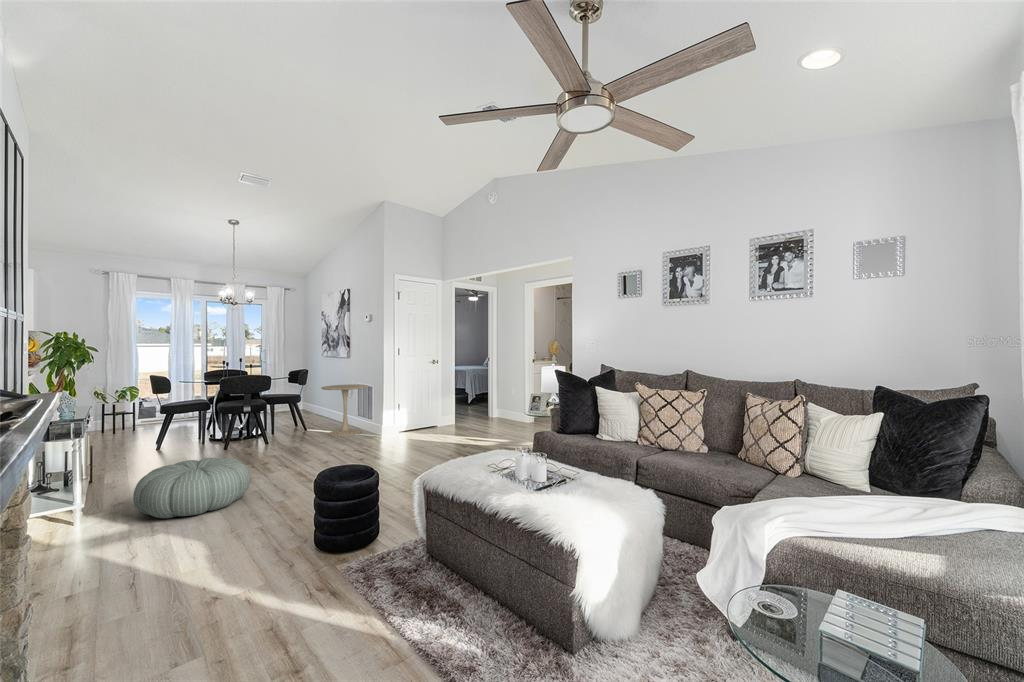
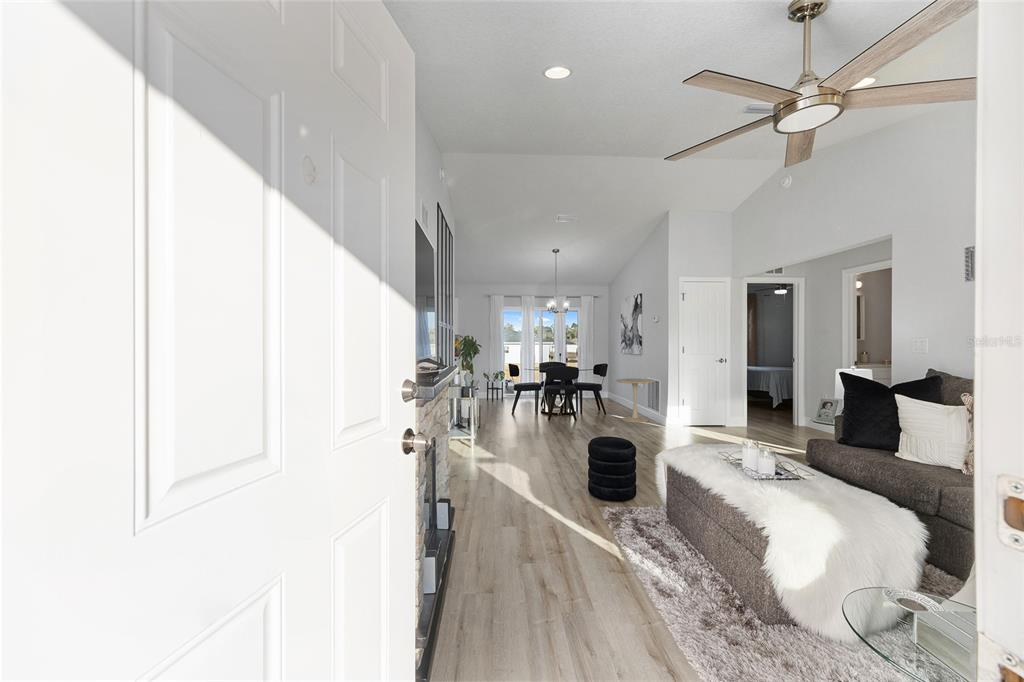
pouf: present [133,458,251,518] -> none [496,423,554,457]

